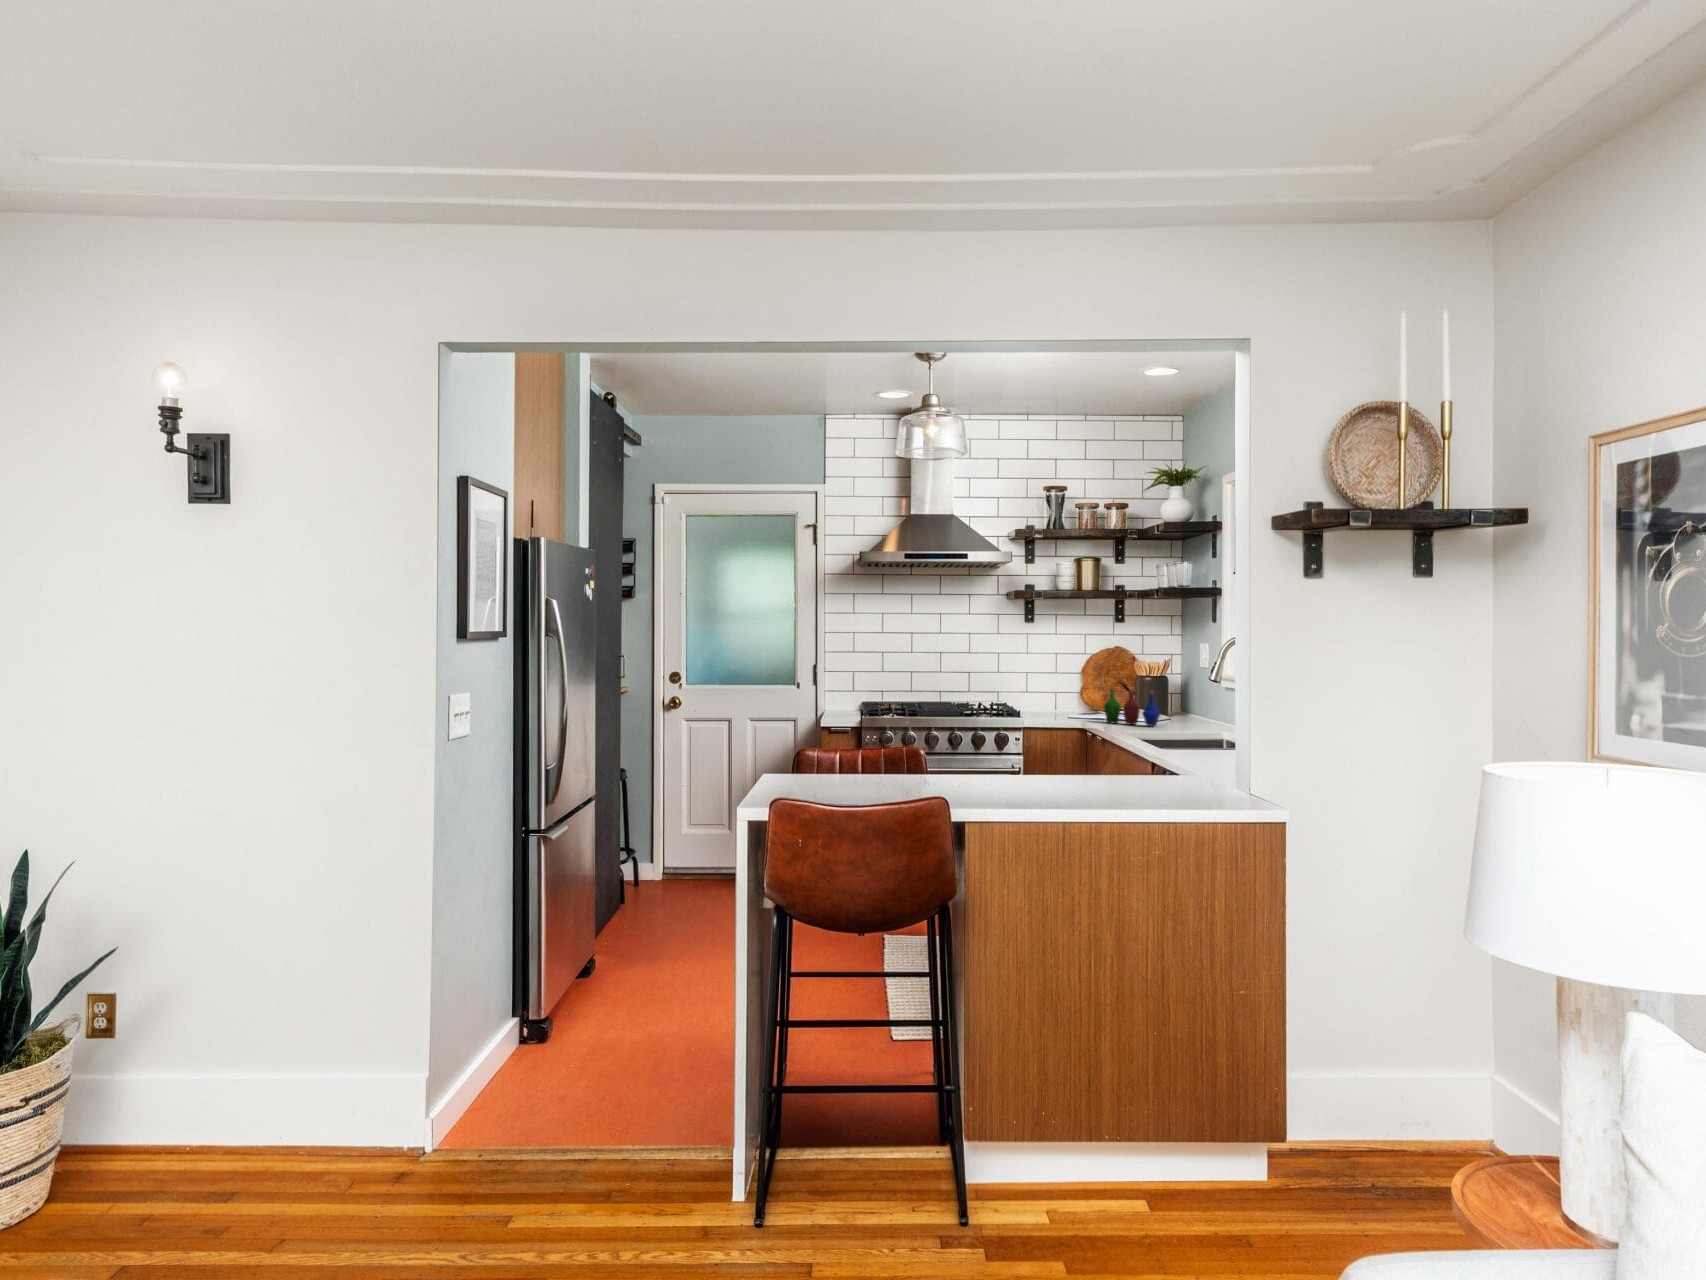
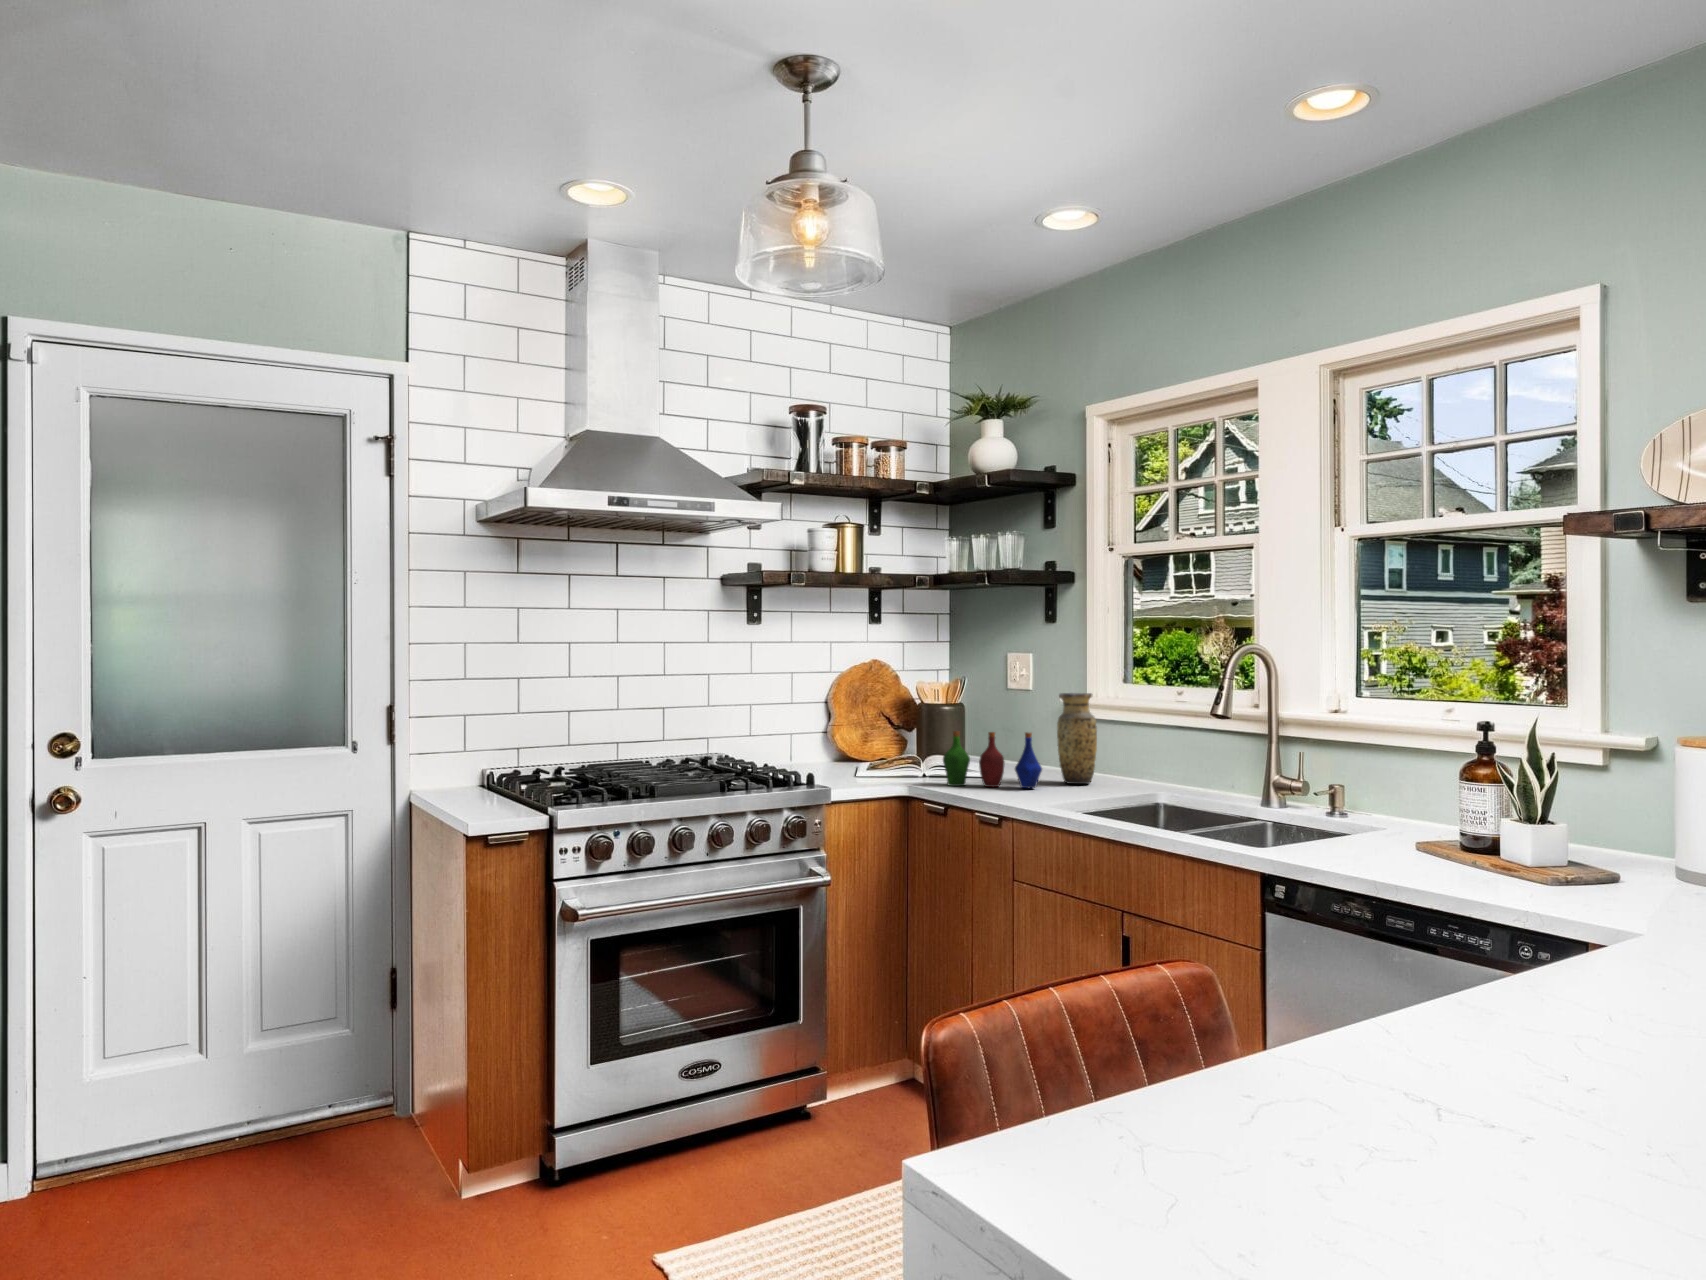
vase: none [1182,667,1209,727] -> present [1057,693,1097,784]

